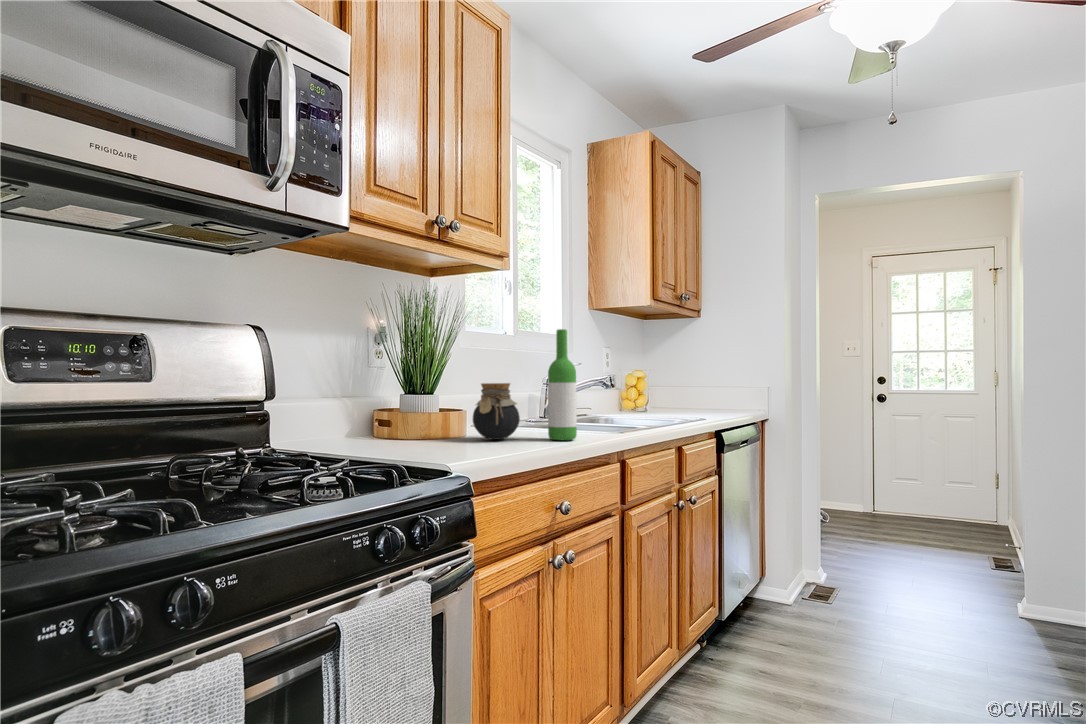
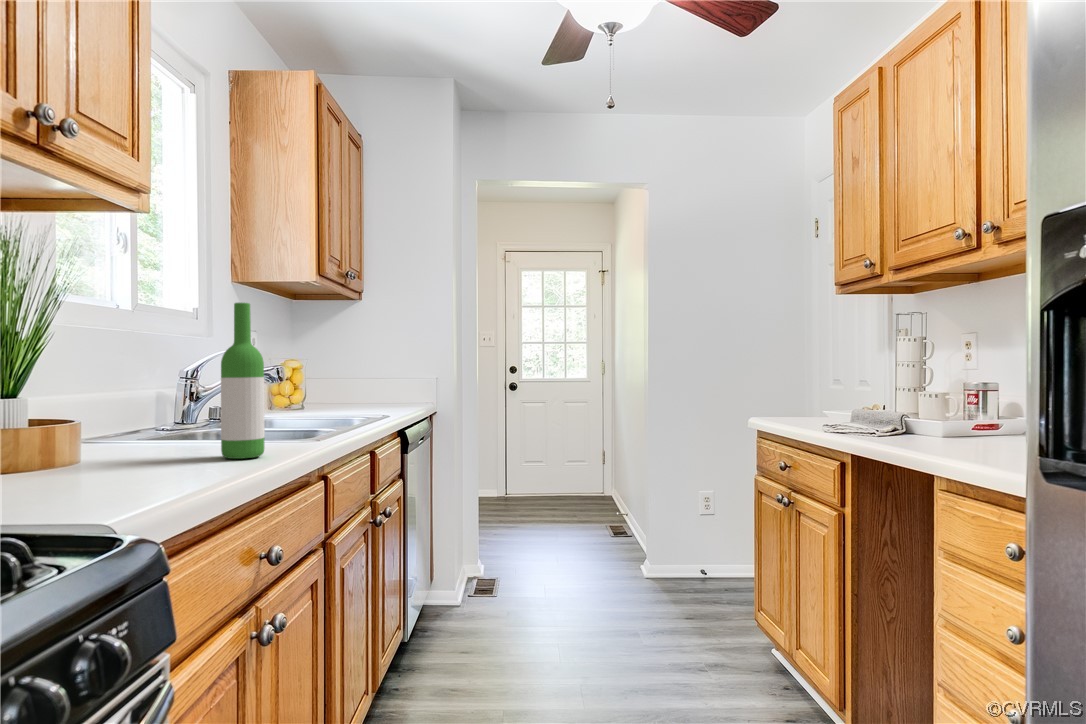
jar: present [473,383,520,440] -> none [92,379,177,466]

